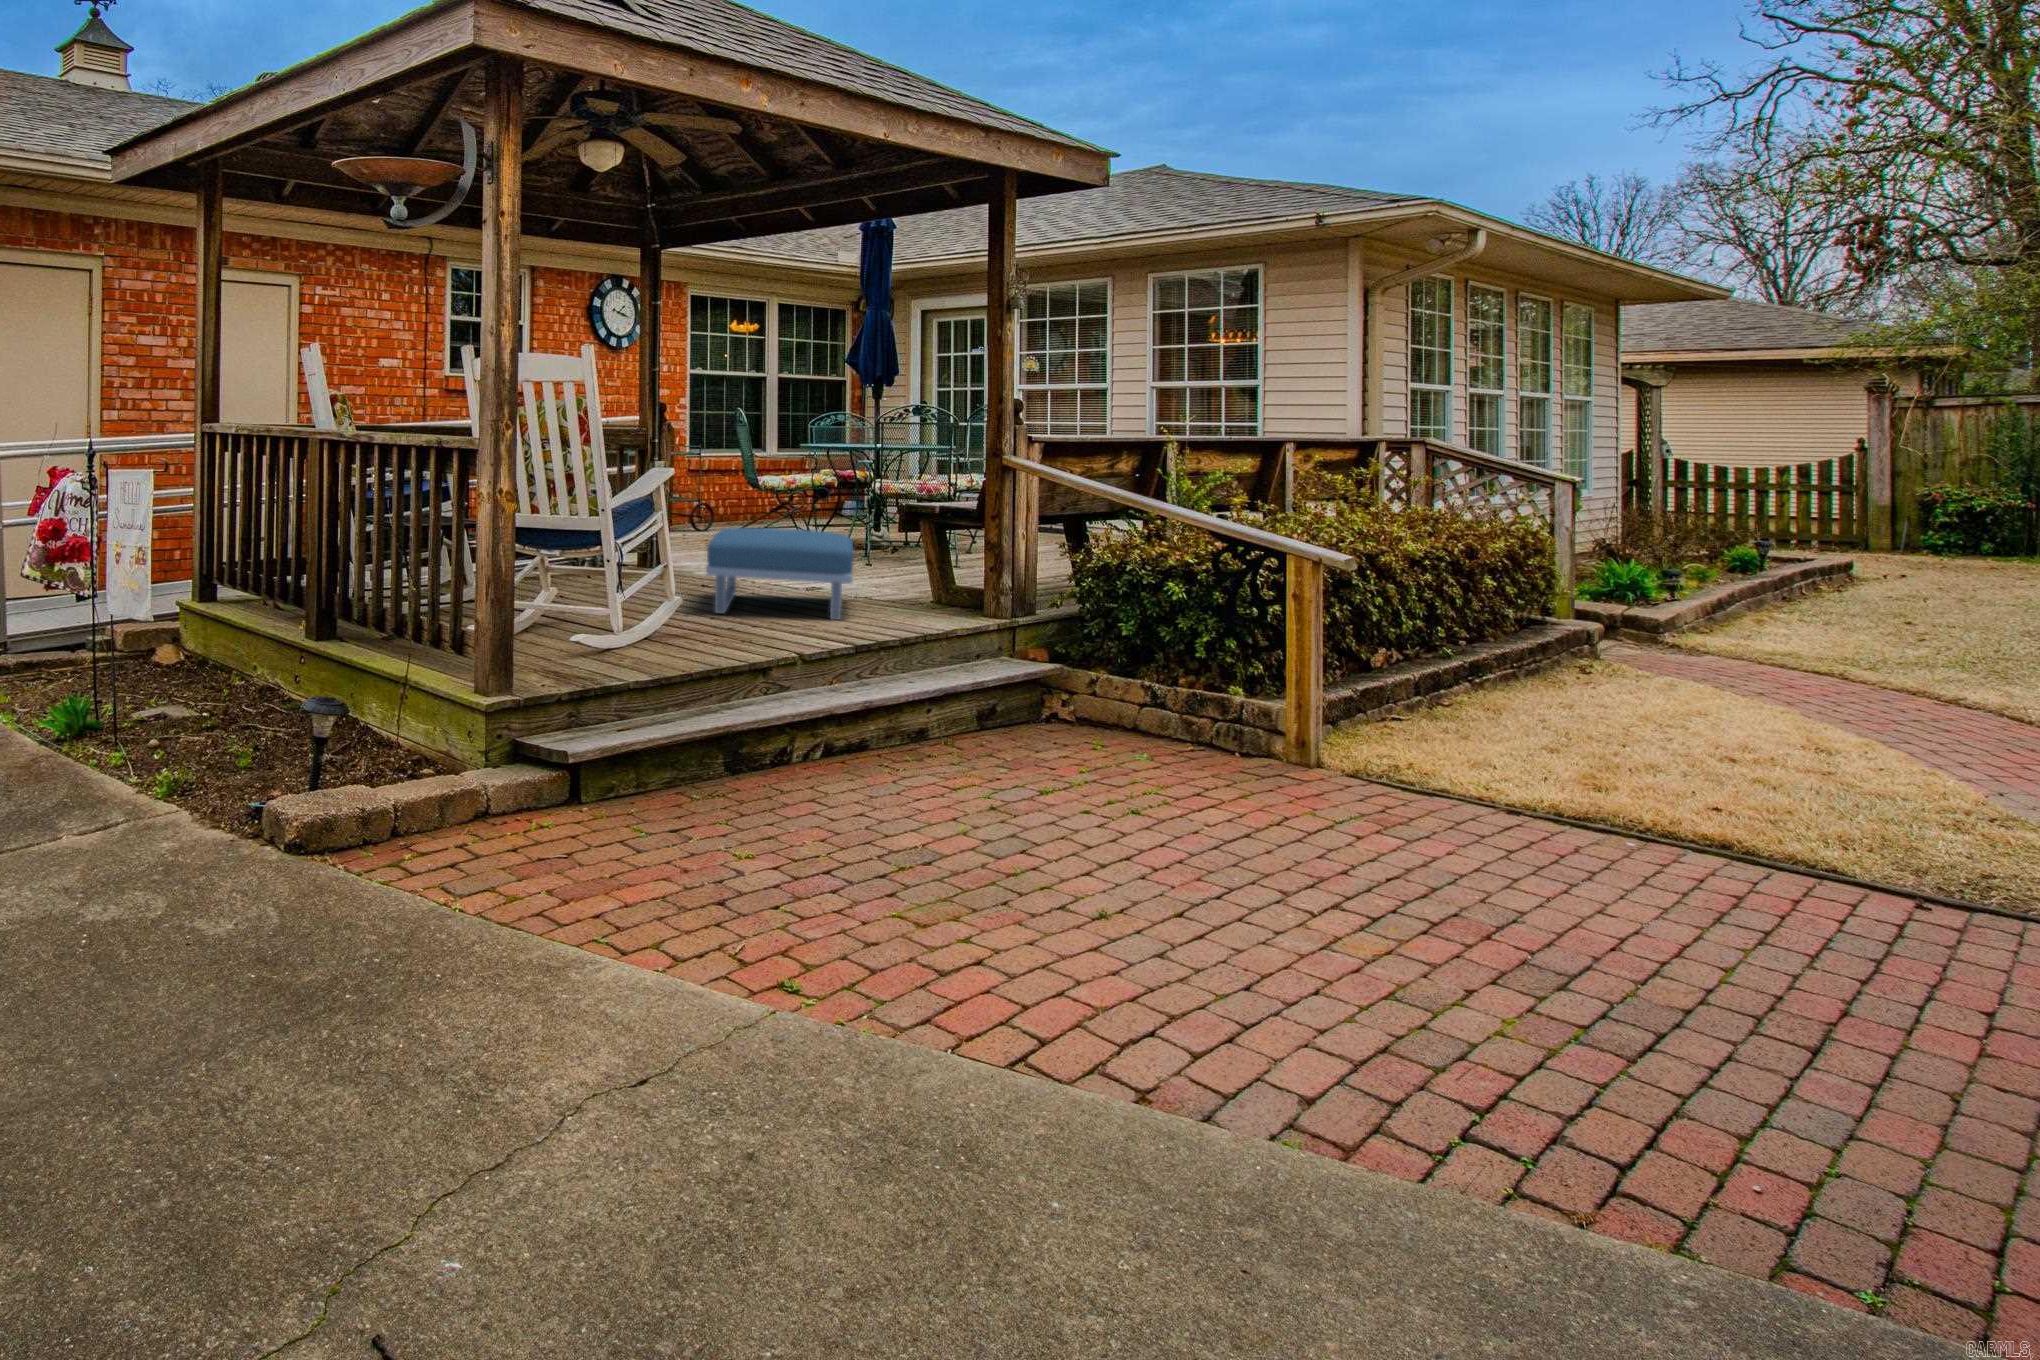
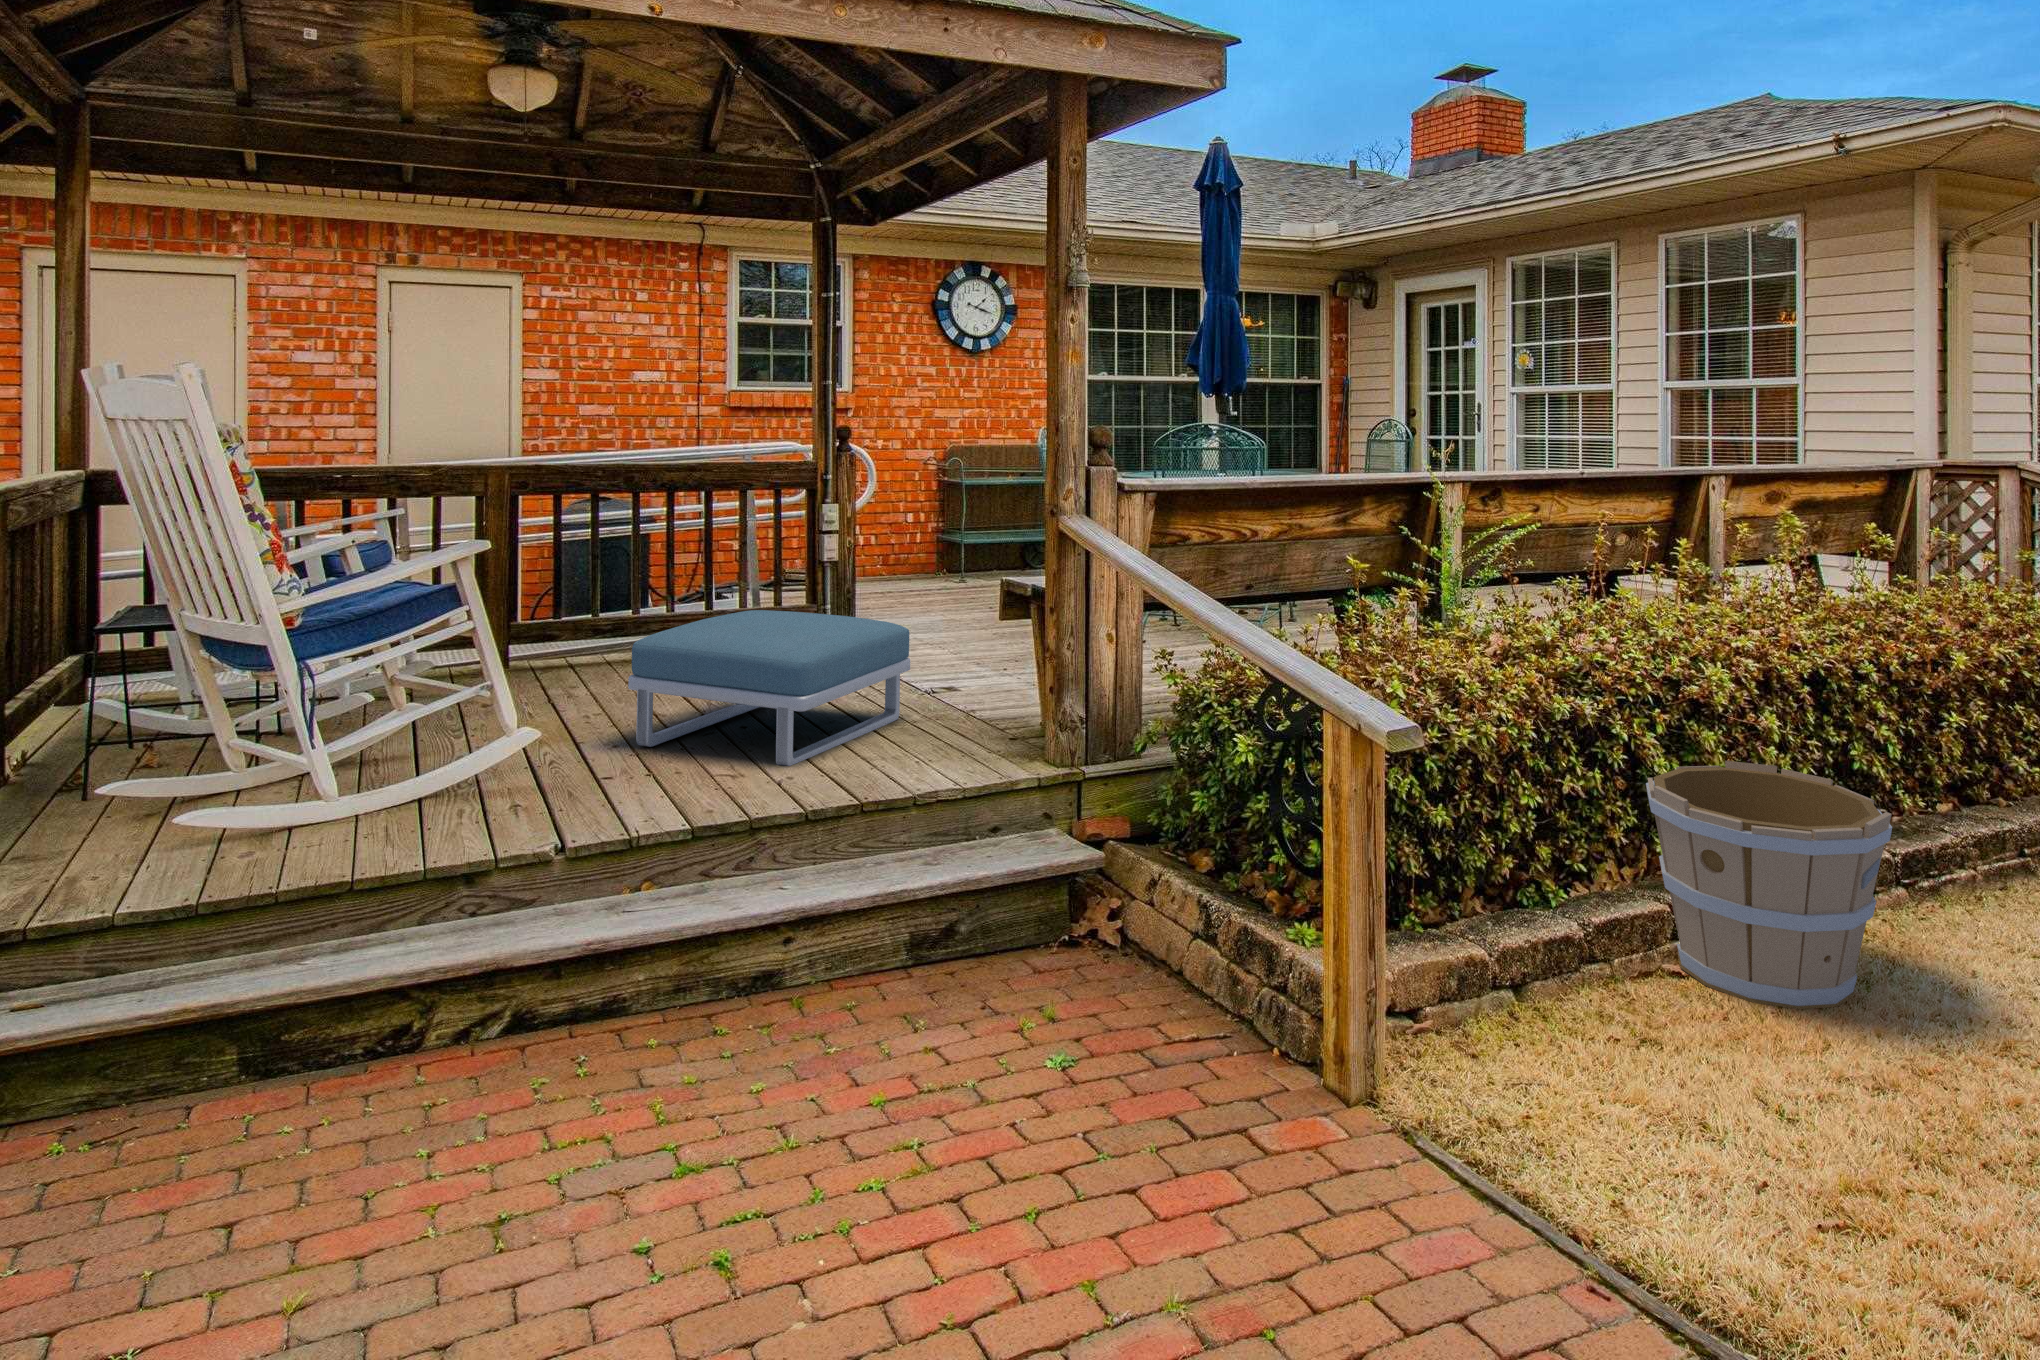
wooden bucket: none [1355,602,1506,728] -> present [1646,761,1892,1009]

